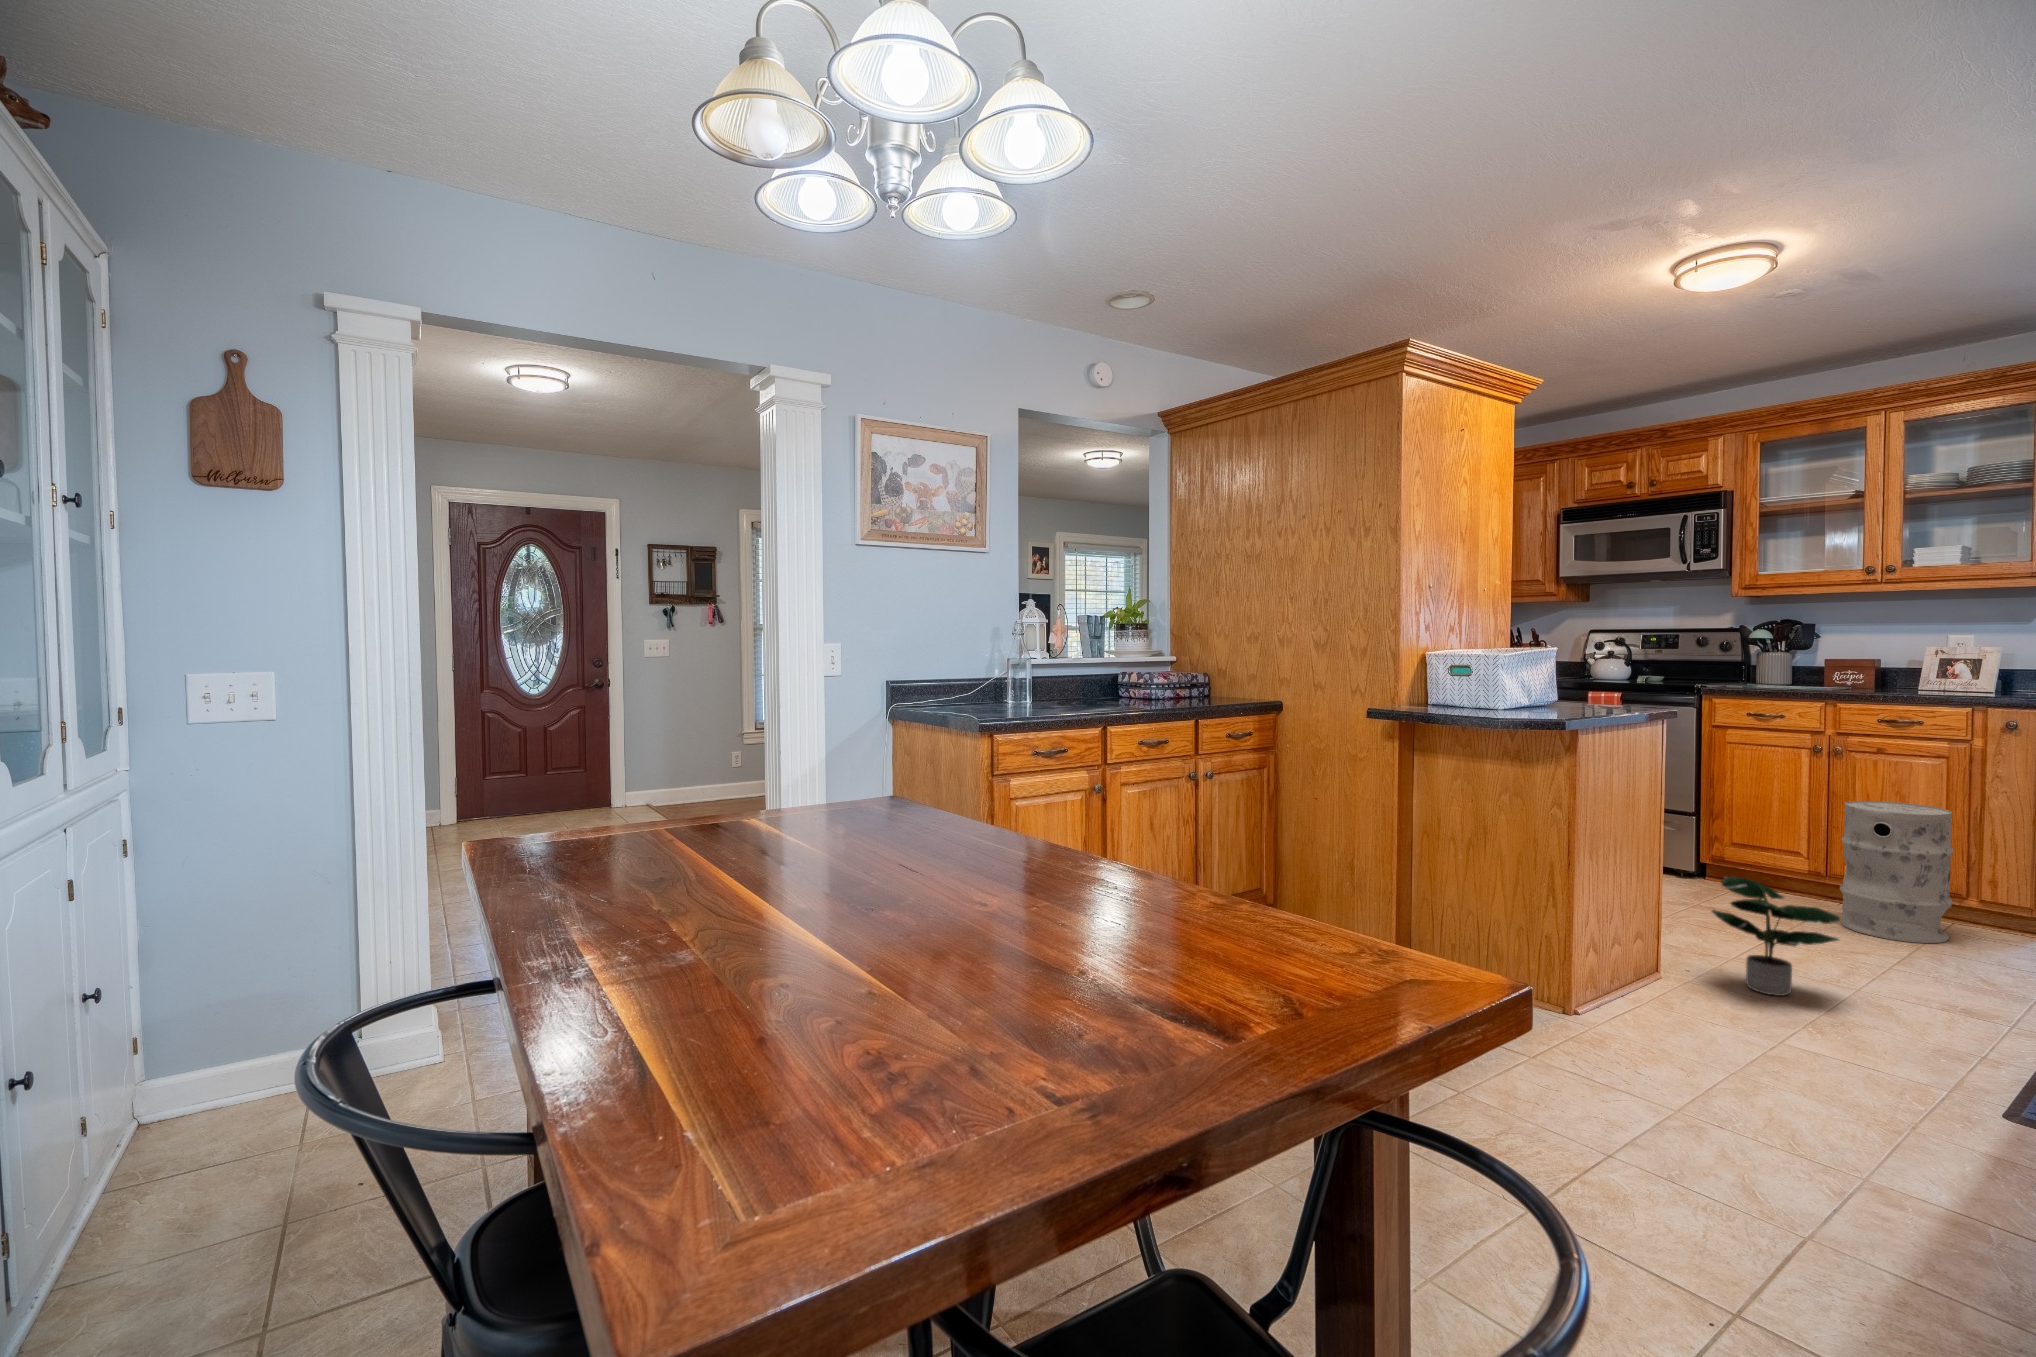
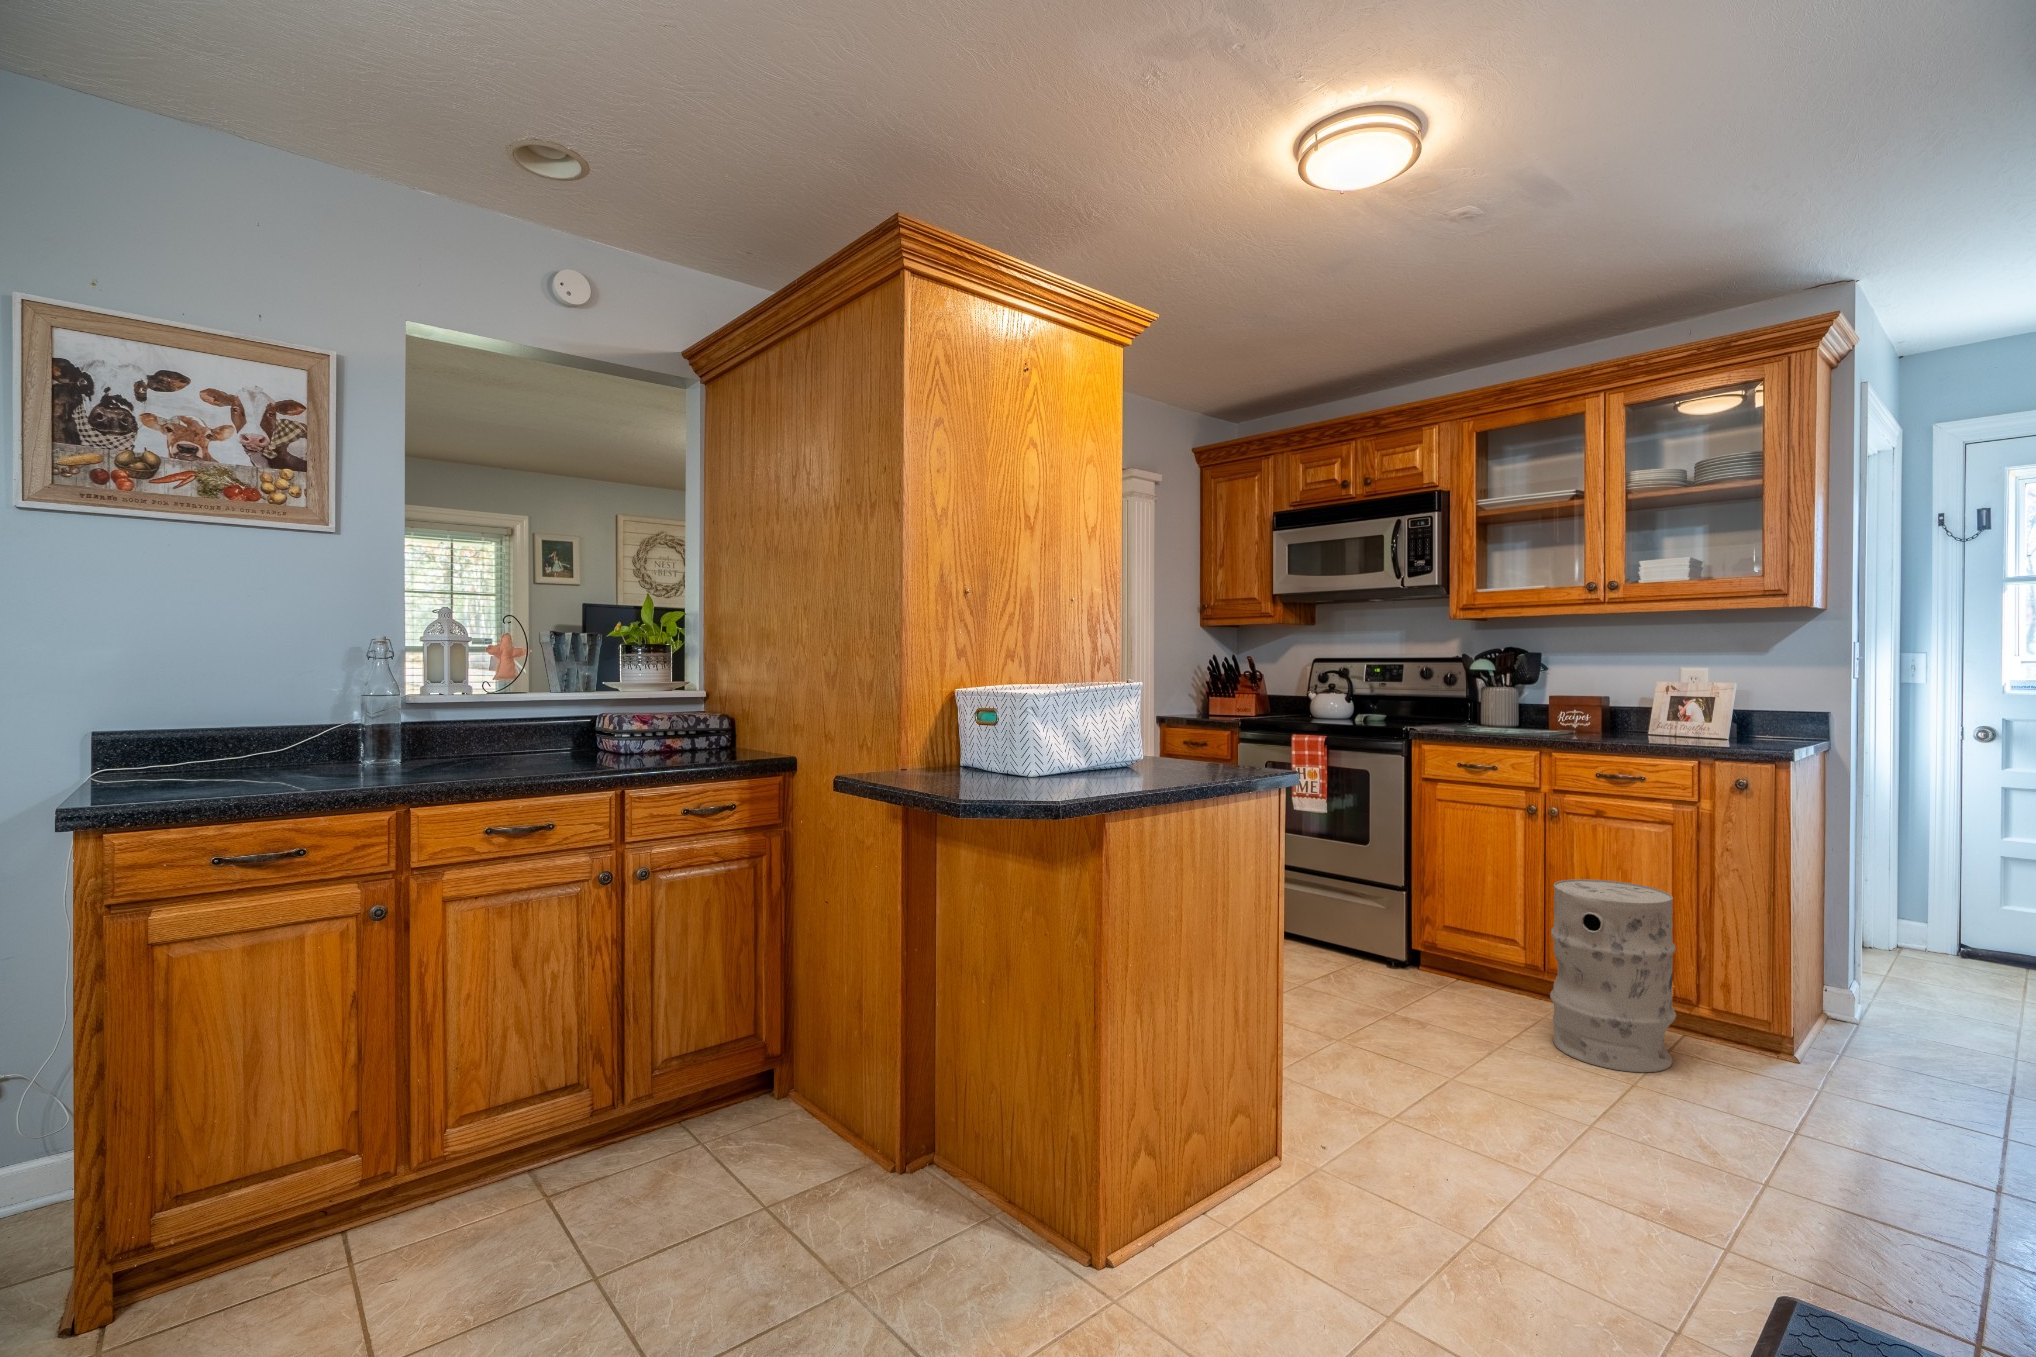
potted plant: present [1712,877,1841,996] -> none [1346,1009,1508,1195]

